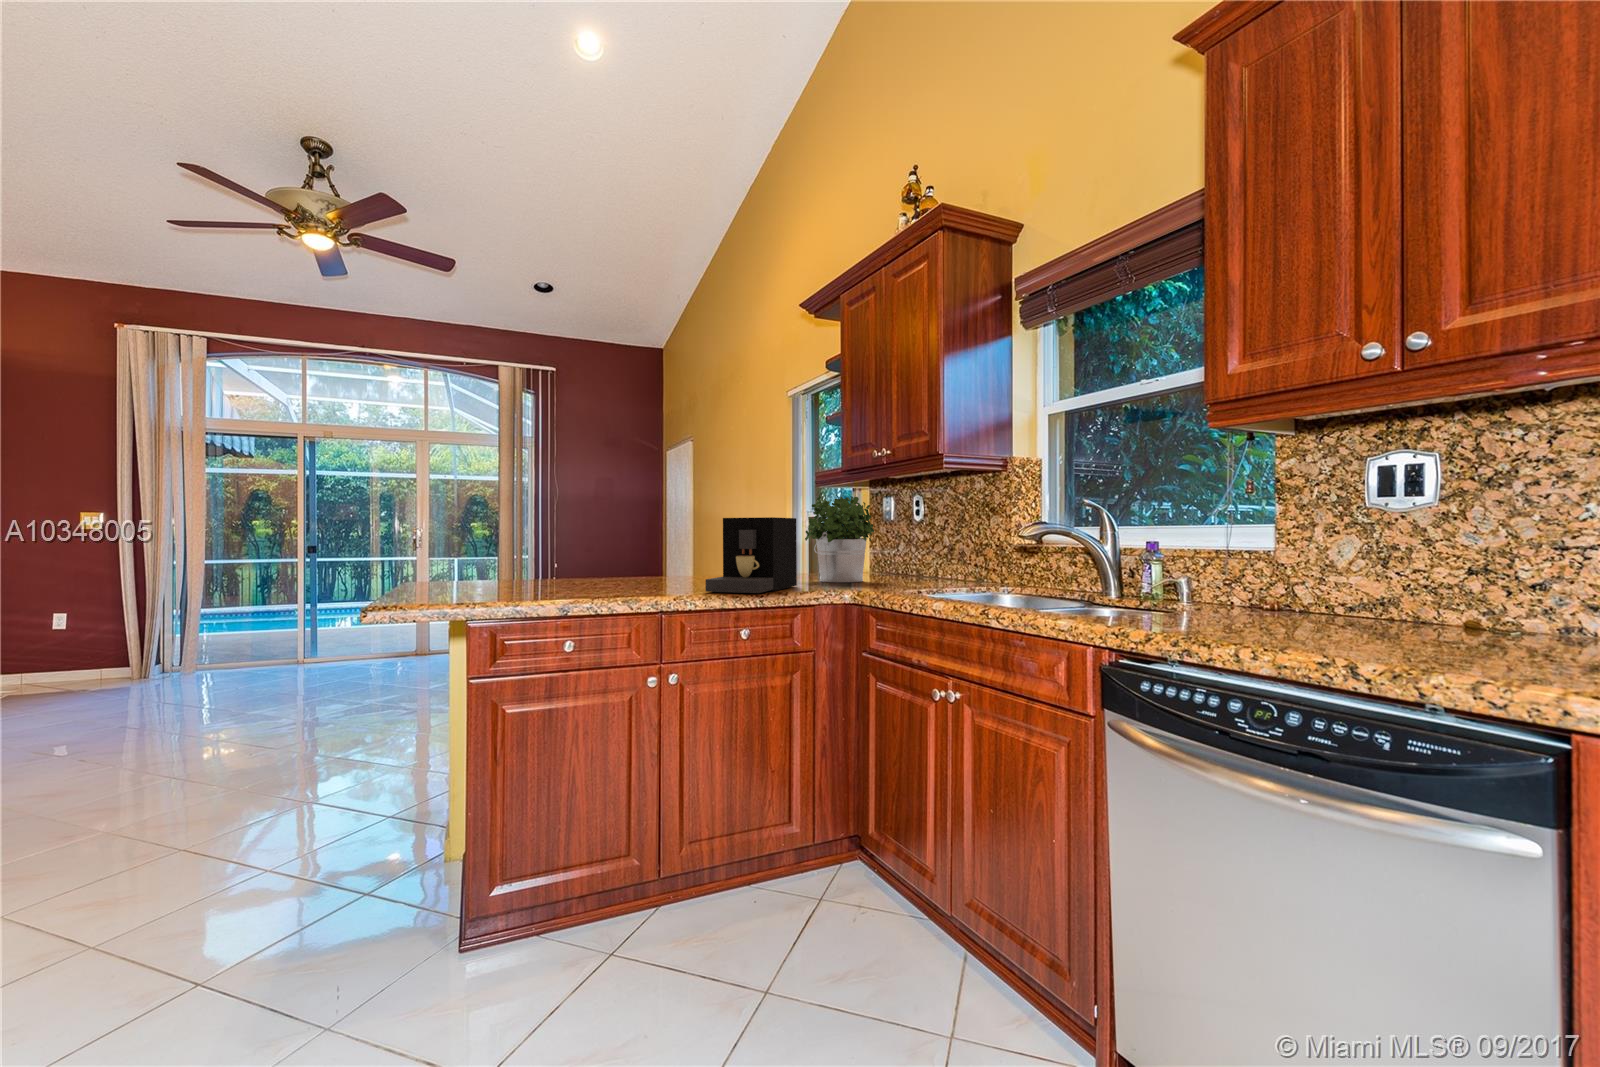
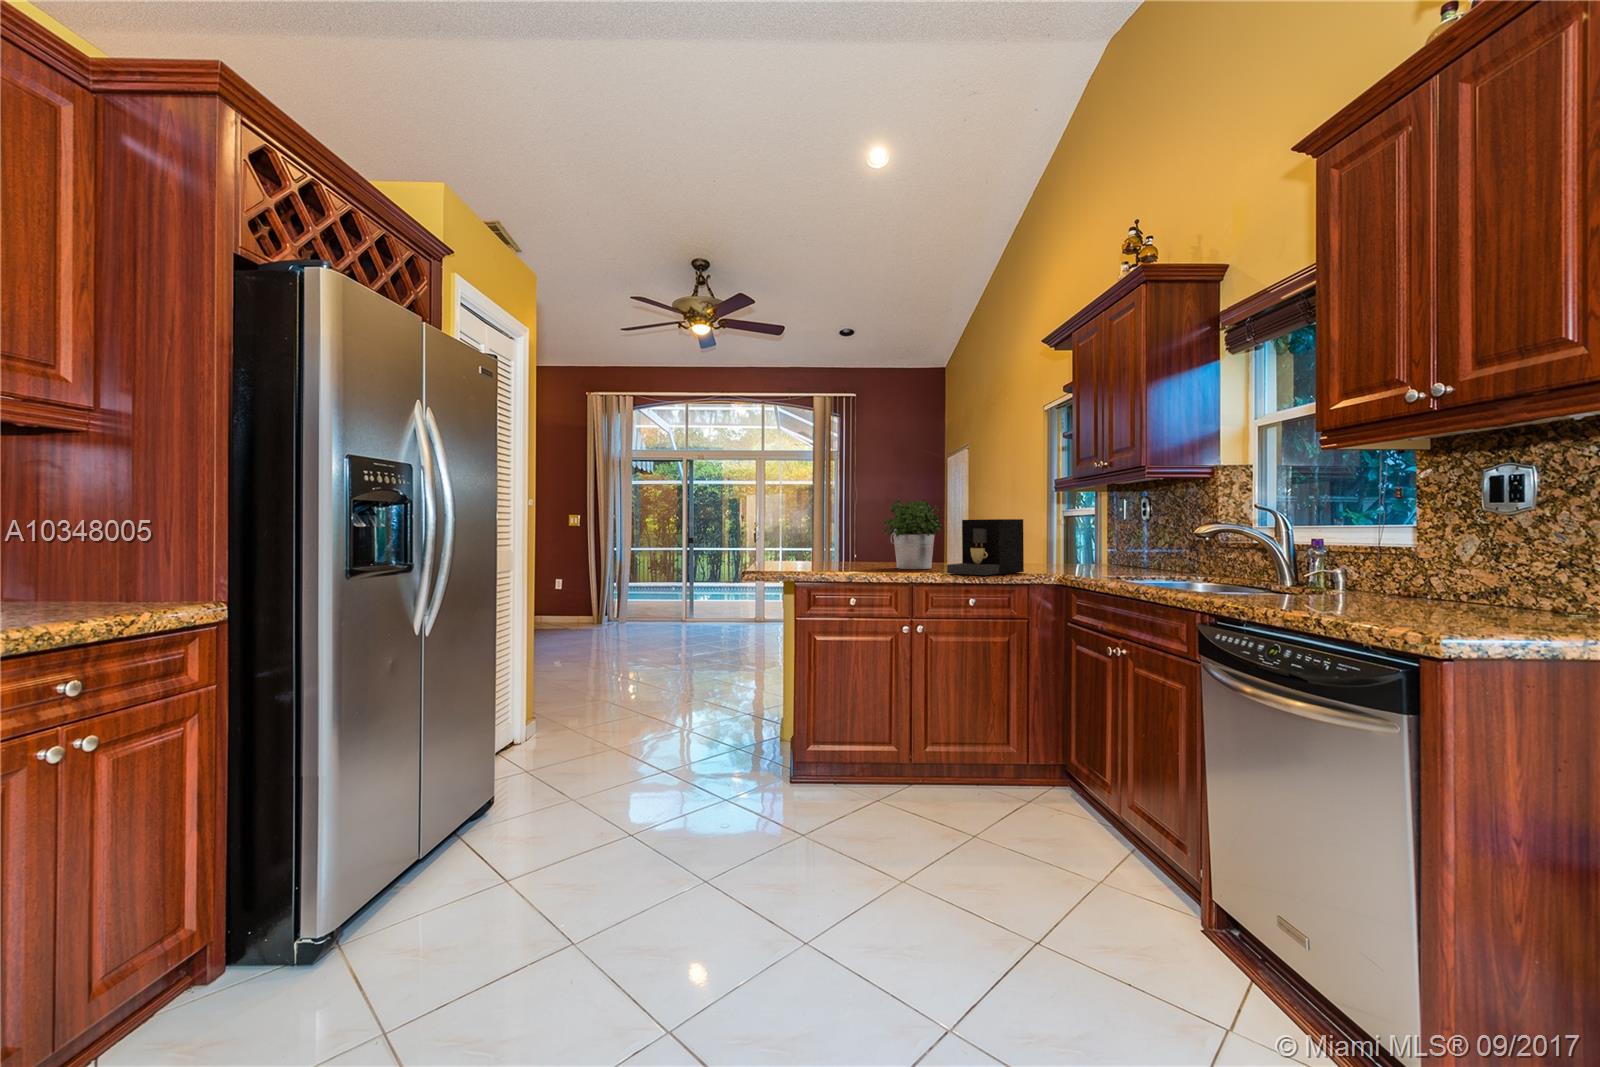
potted plant: present [805,494,874,582] -> present [883,499,942,569]

